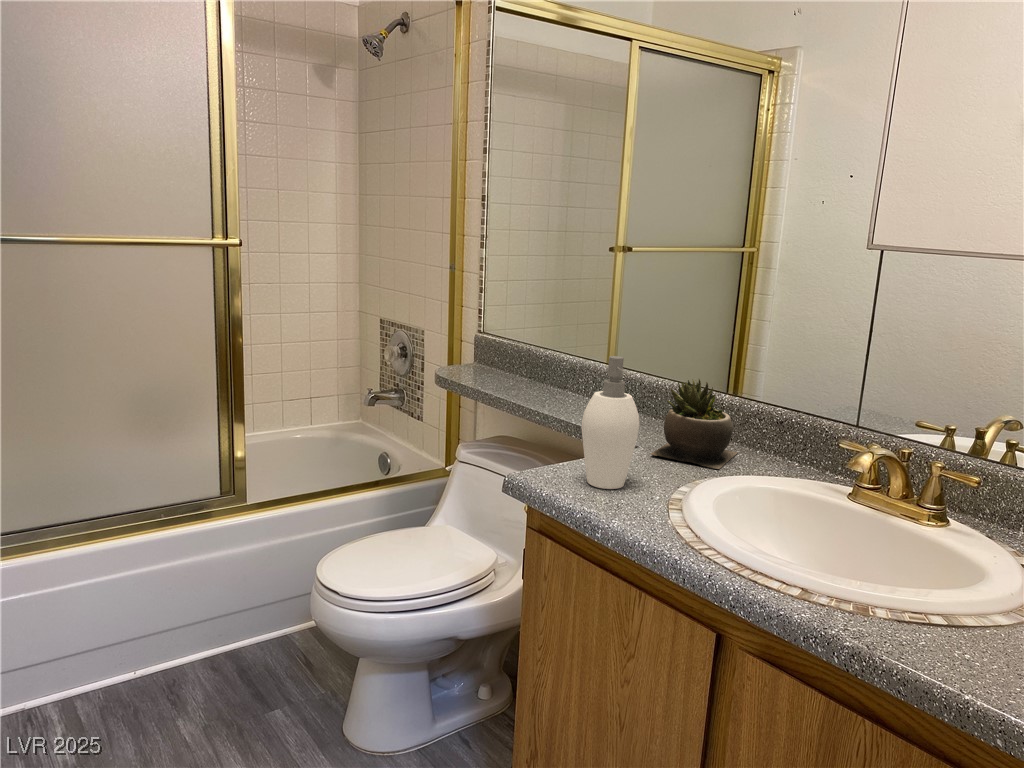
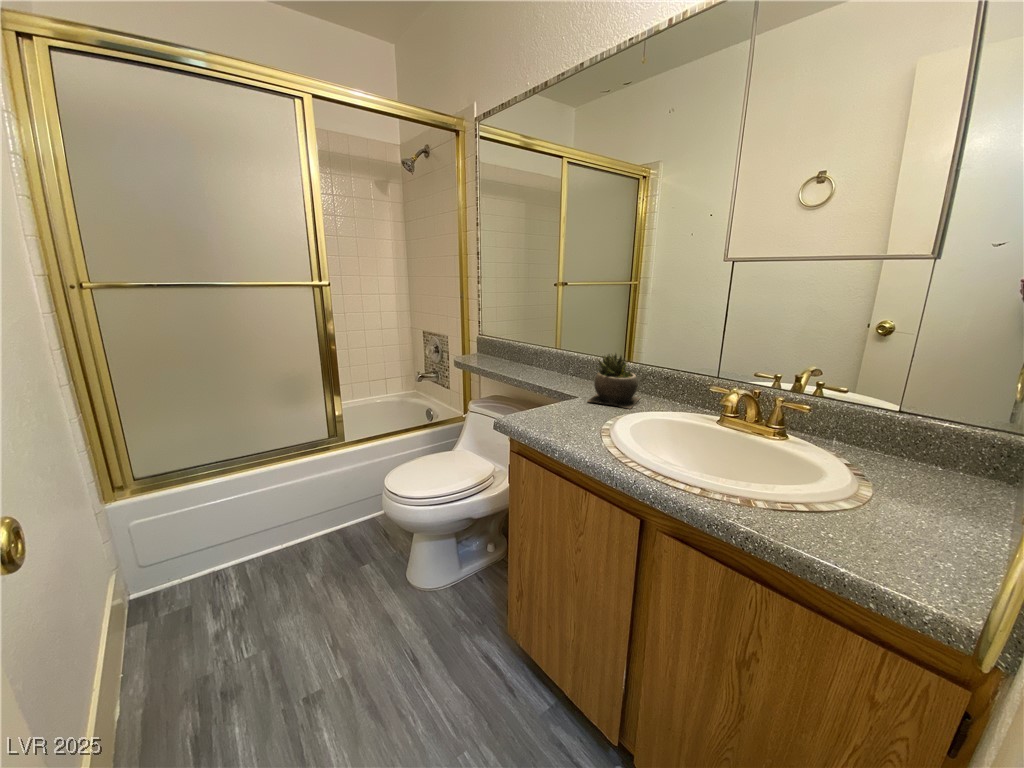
soap dispenser: present [582,356,639,489] -> none [543,338,580,425]

